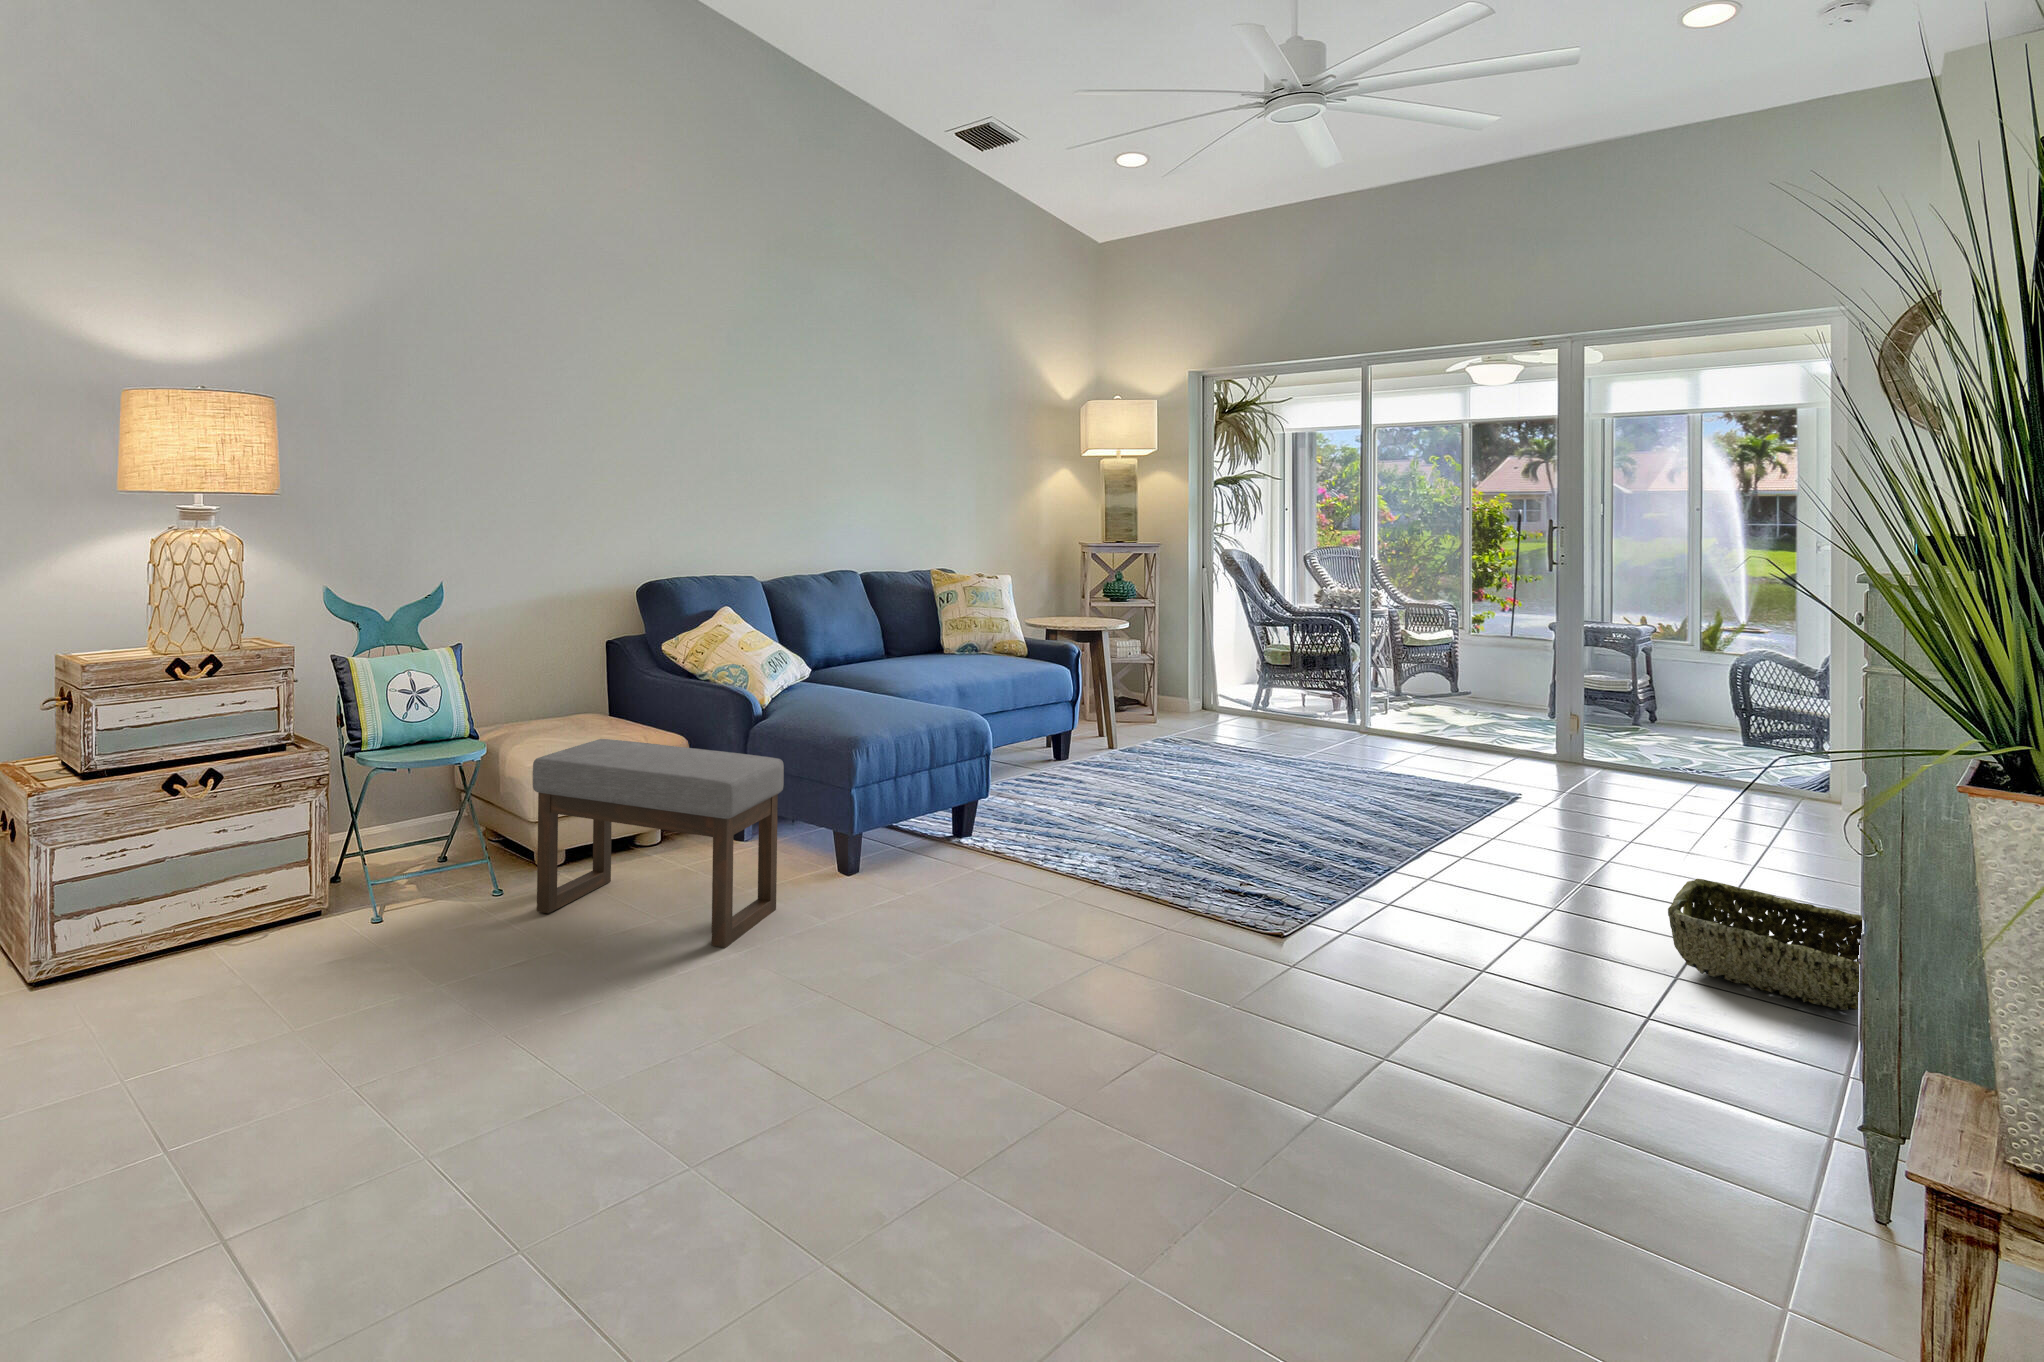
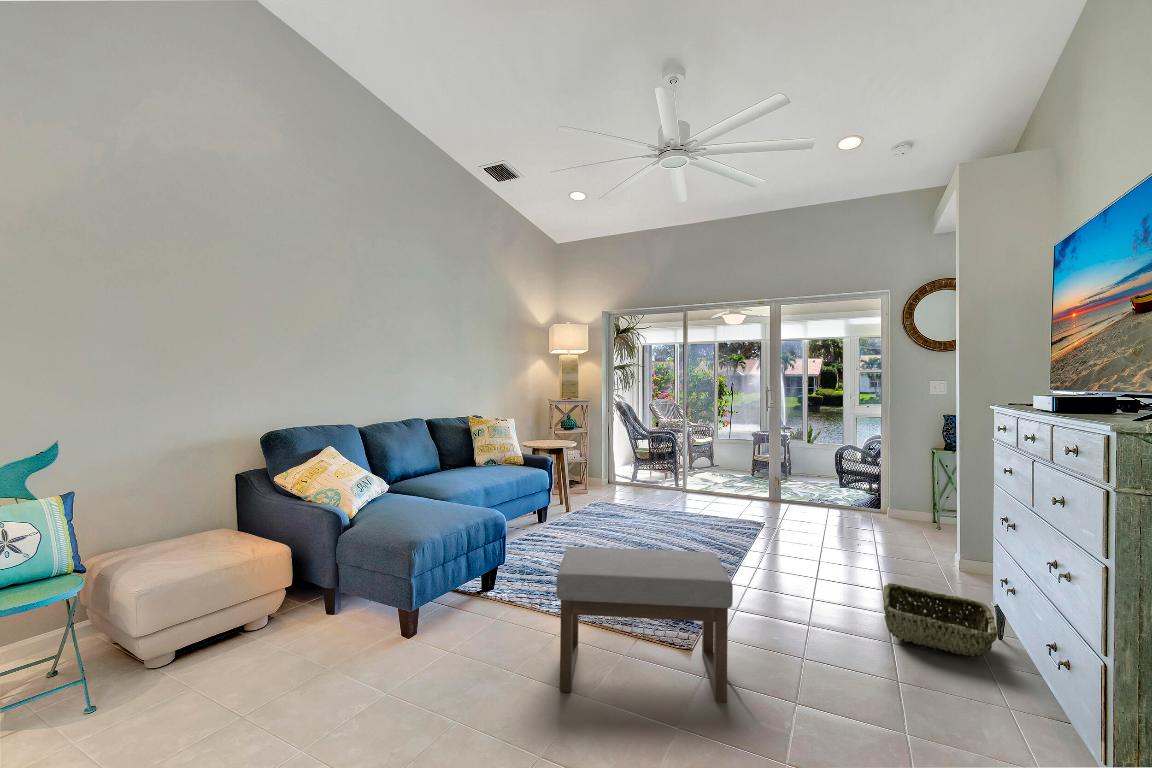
ottoman: present [533,739,784,948] -> present [556,547,733,702]

